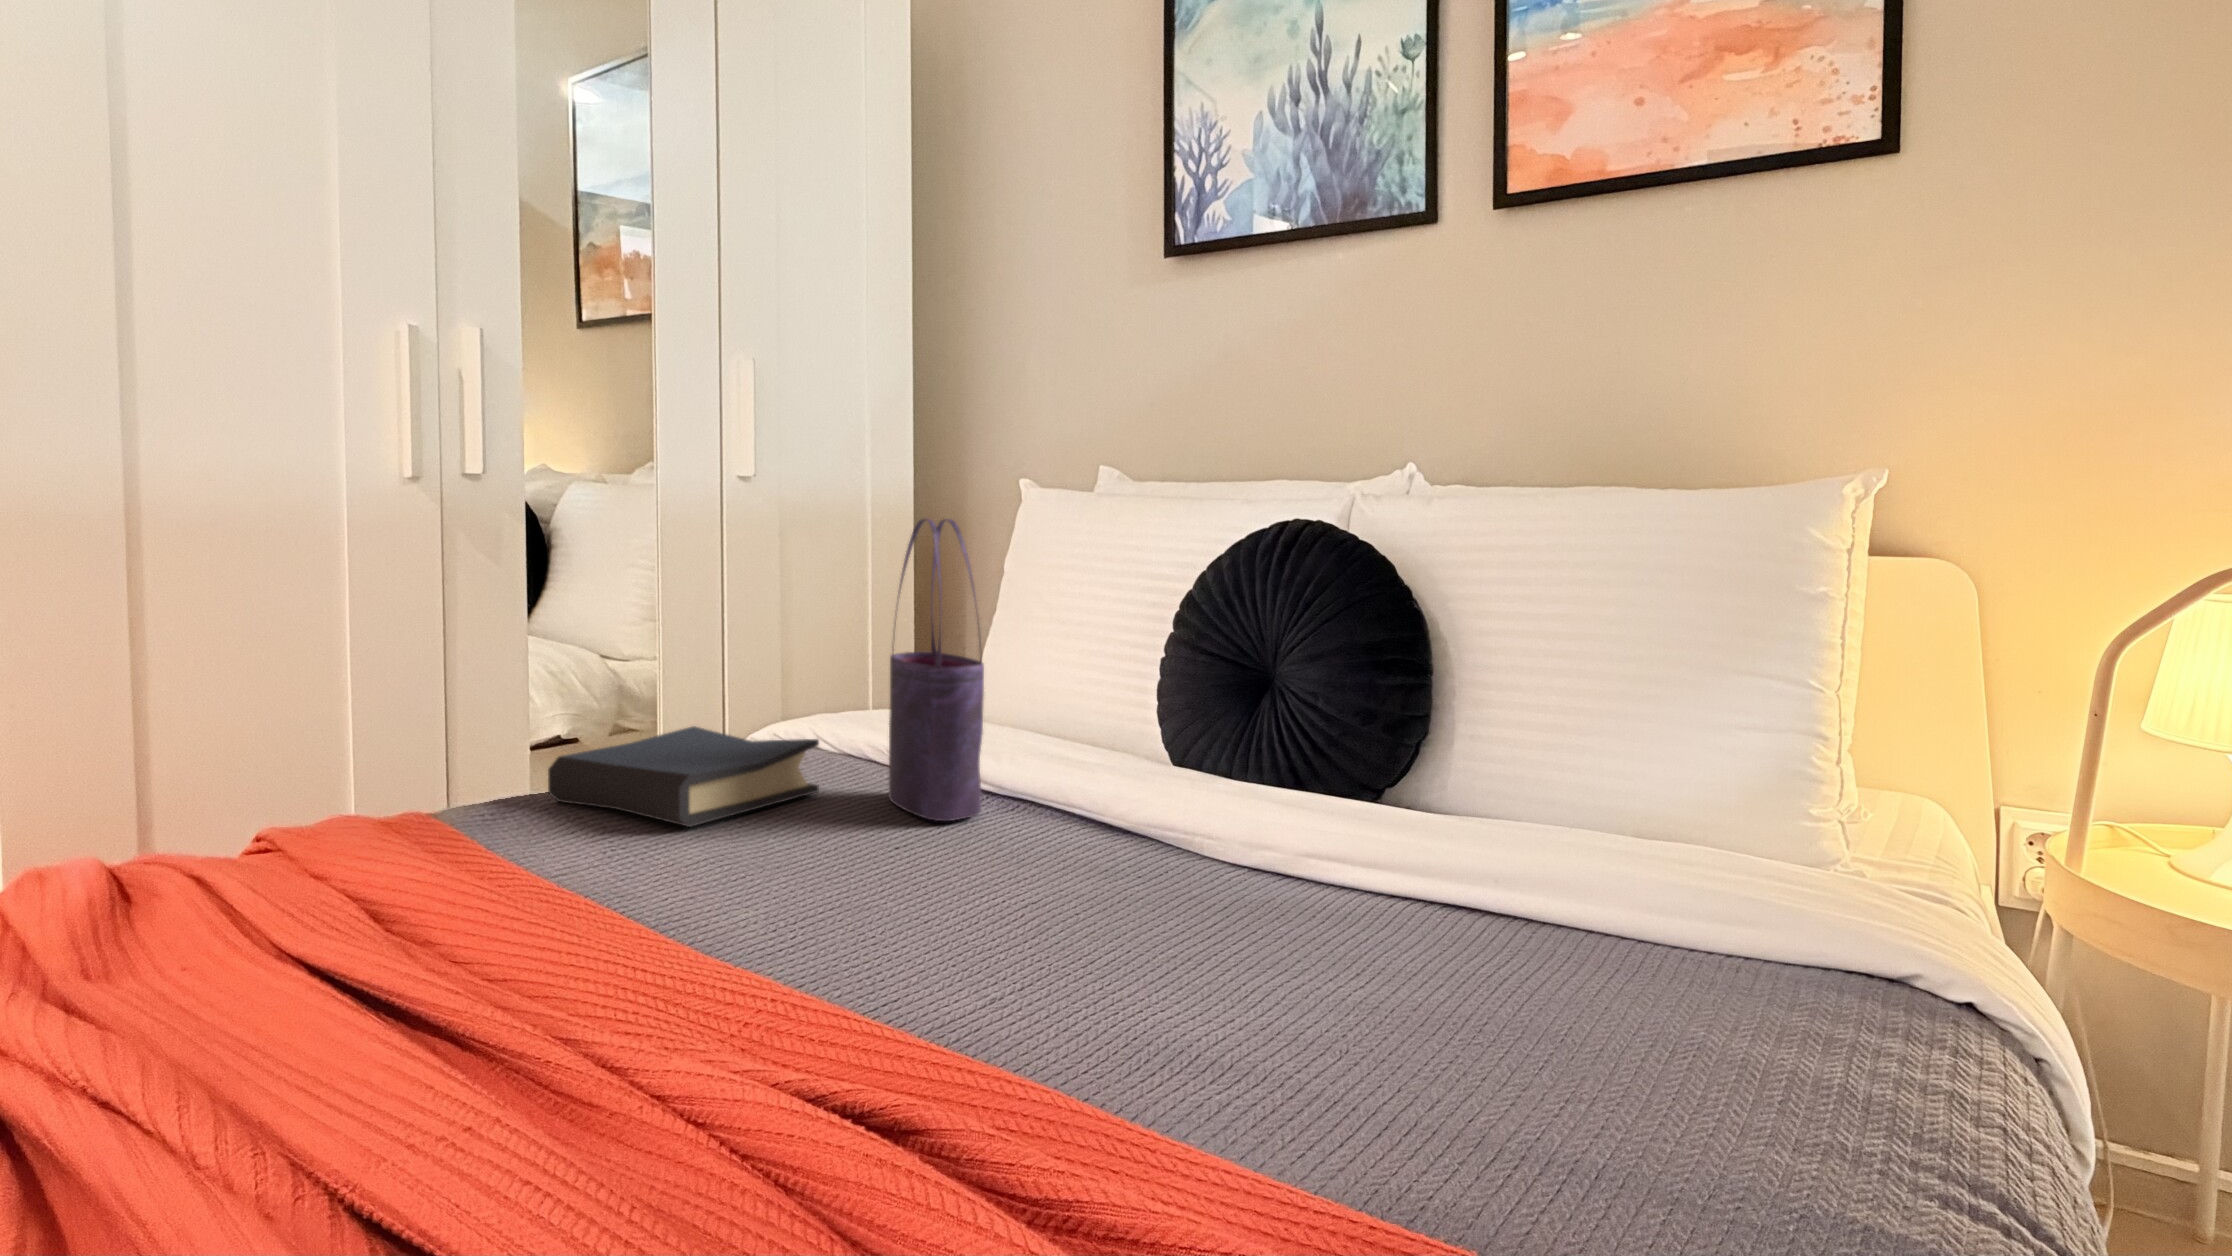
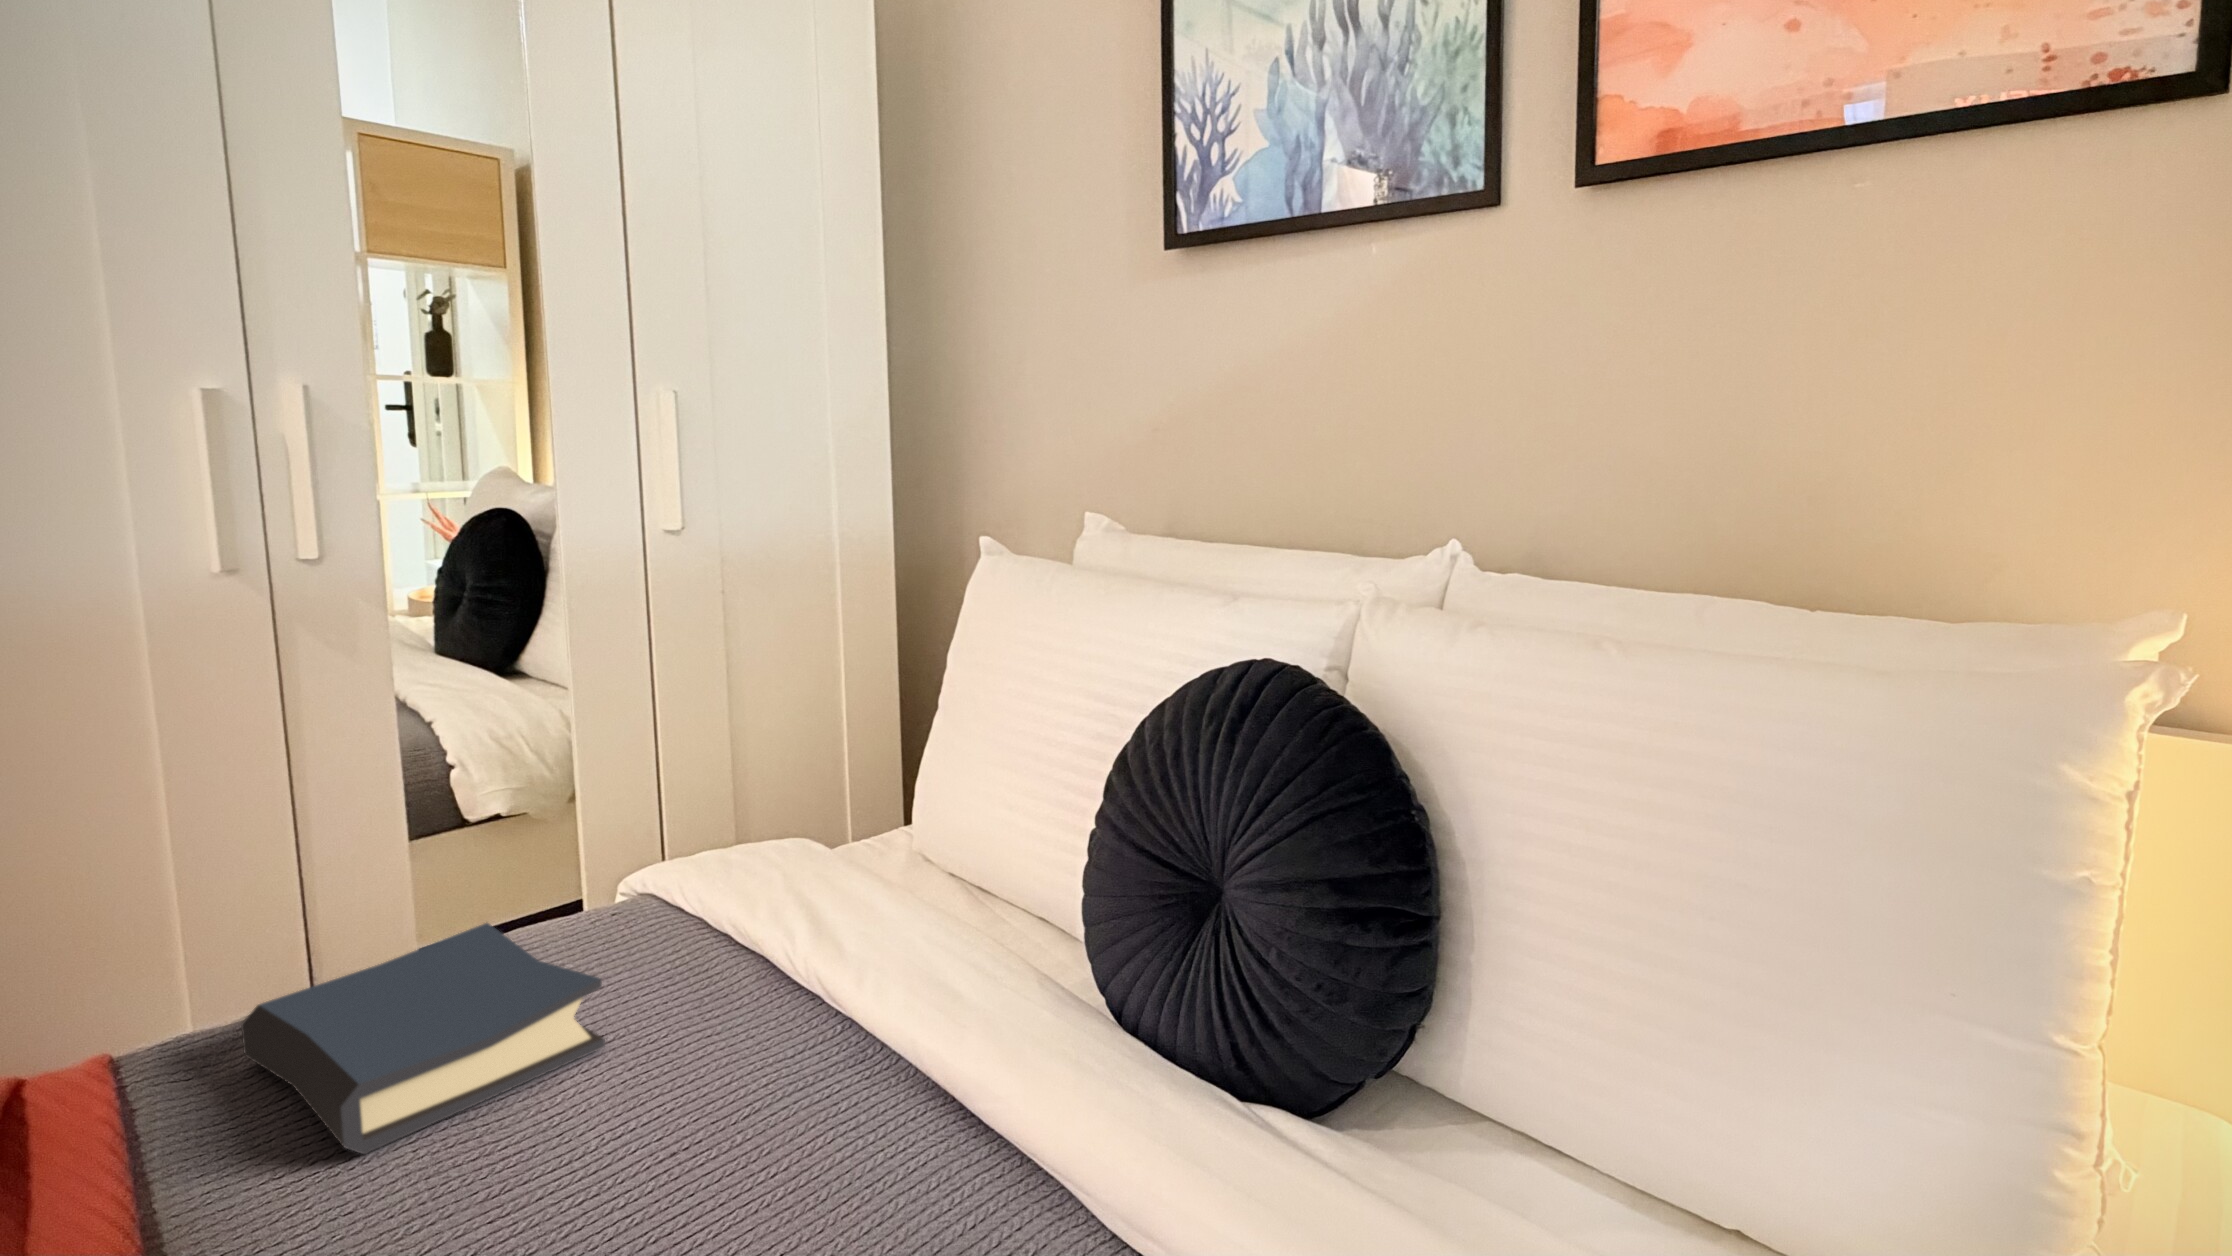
tote bag: present [889,519,984,821] -> none [676,700,790,1144]

